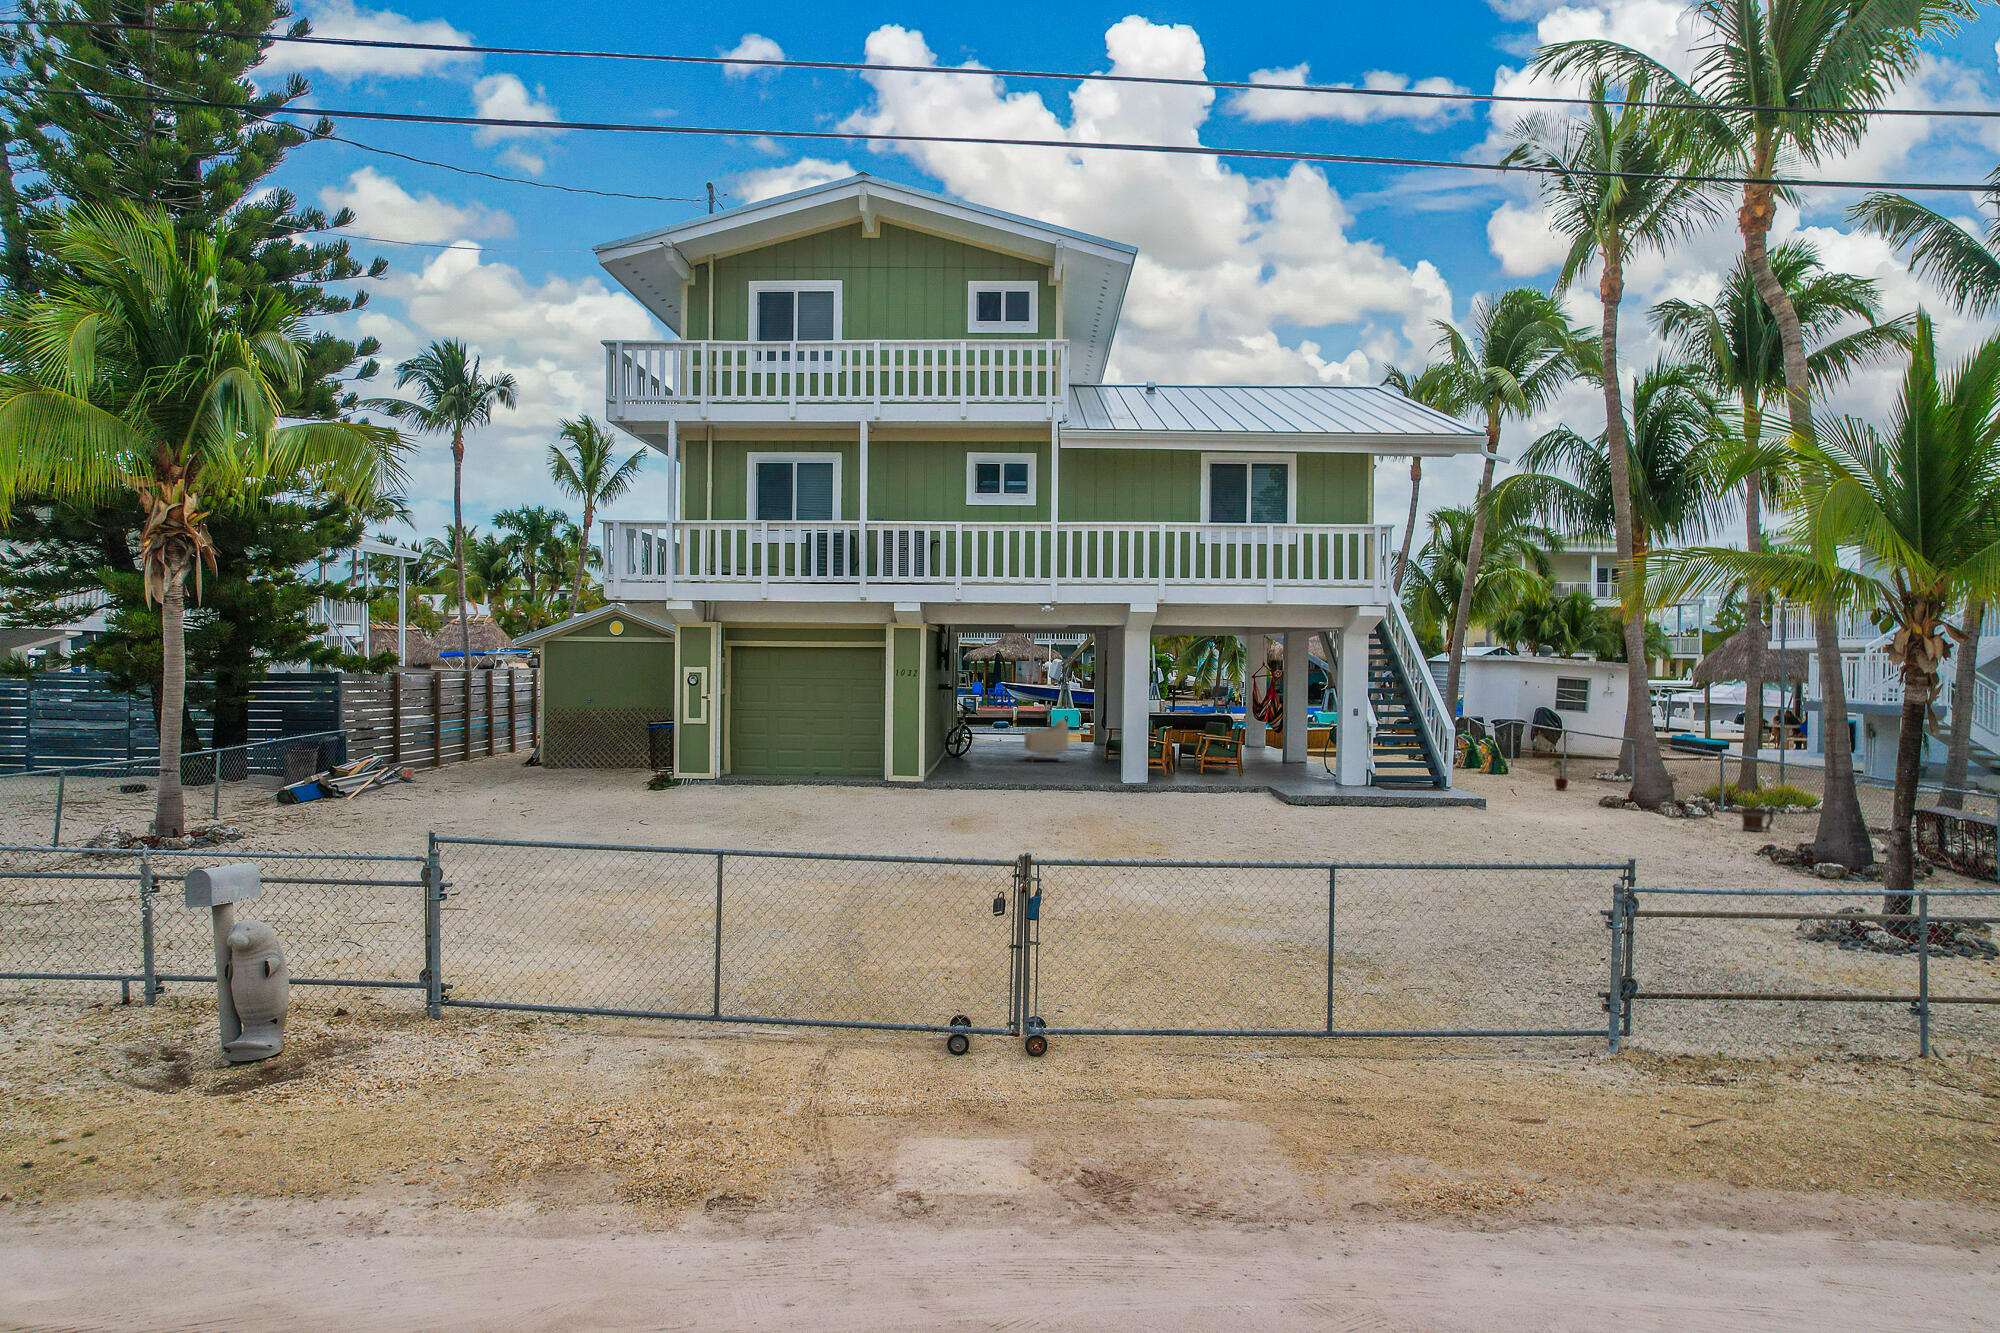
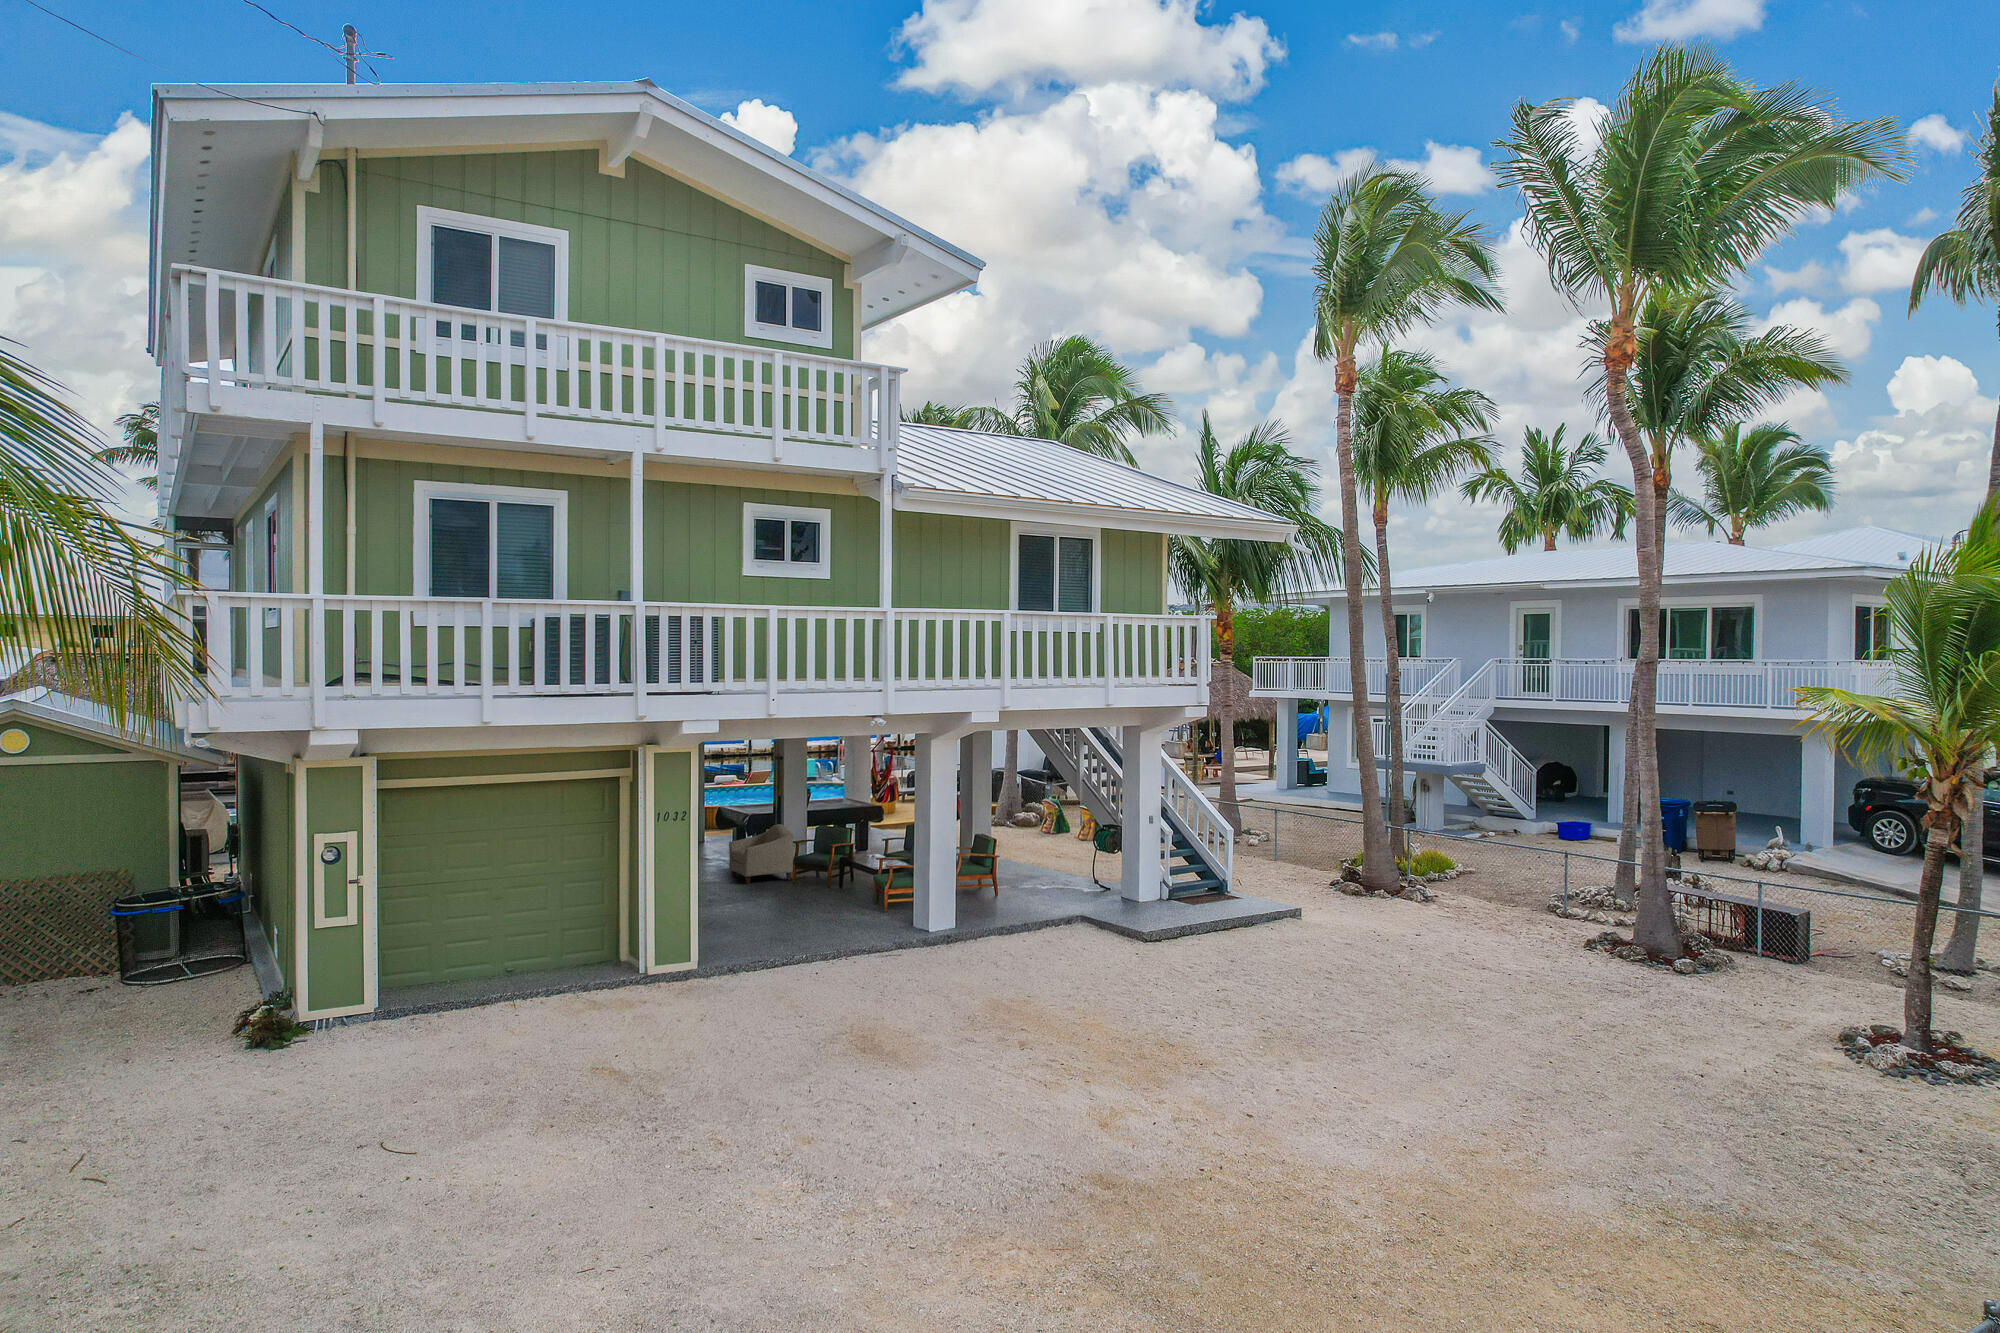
potted plant: present [1549,759,1574,790] -> none [1334,860,1370,894]
bucket: present [1741,808,1775,832] -> none [1618,938,1647,965]

